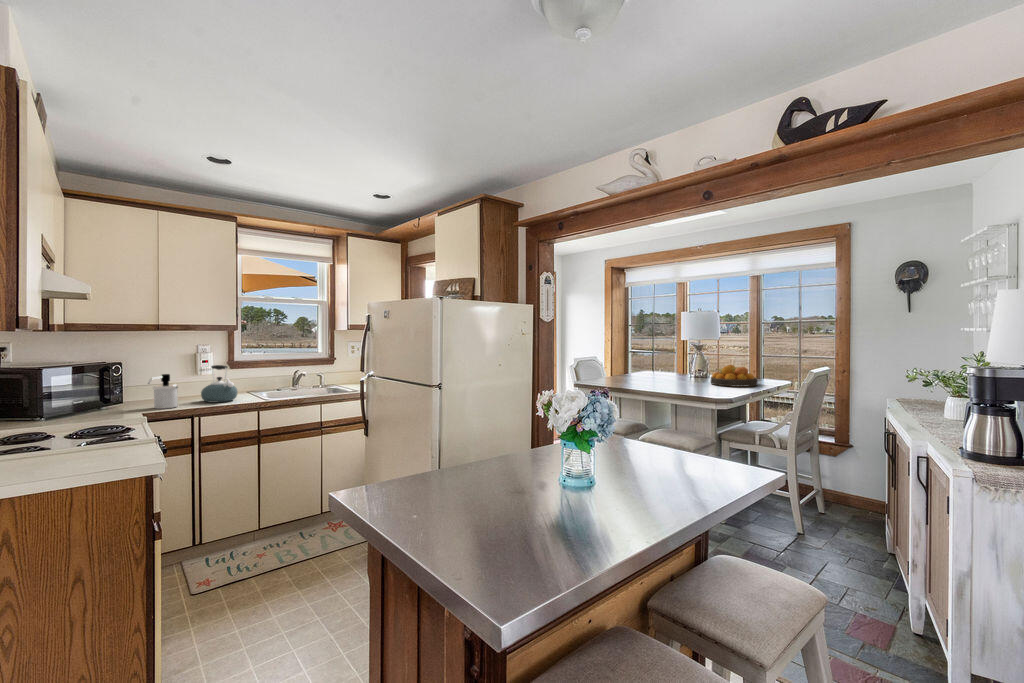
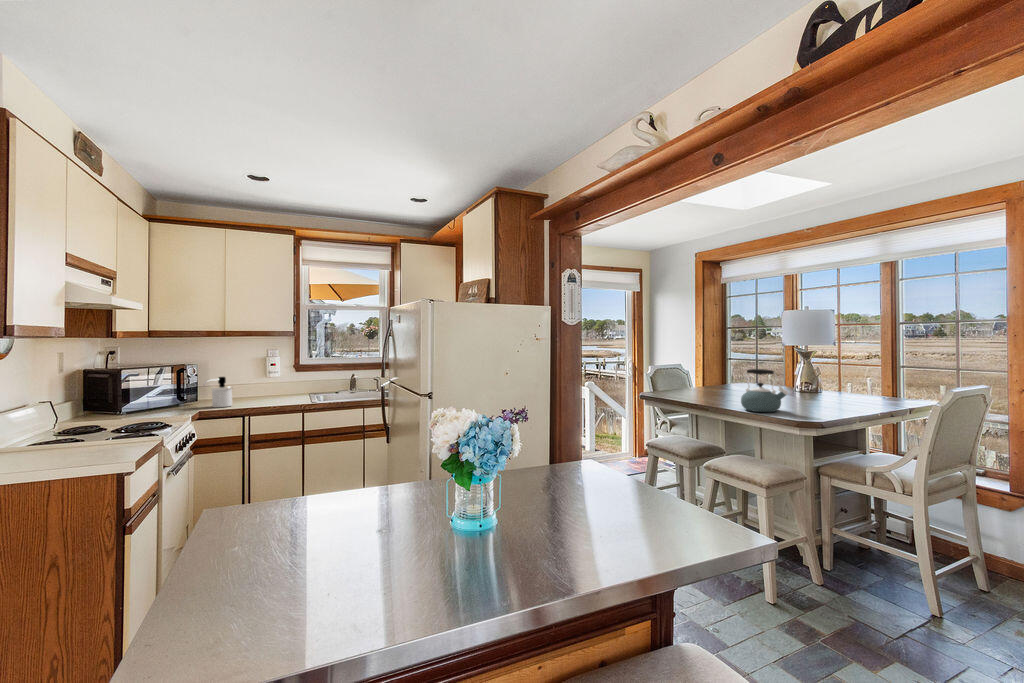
kettle: present [201,365,238,403] -> present [741,369,788,412]
fruit bowl: present [711,365,758,387] -> none [804,376,872,406]

